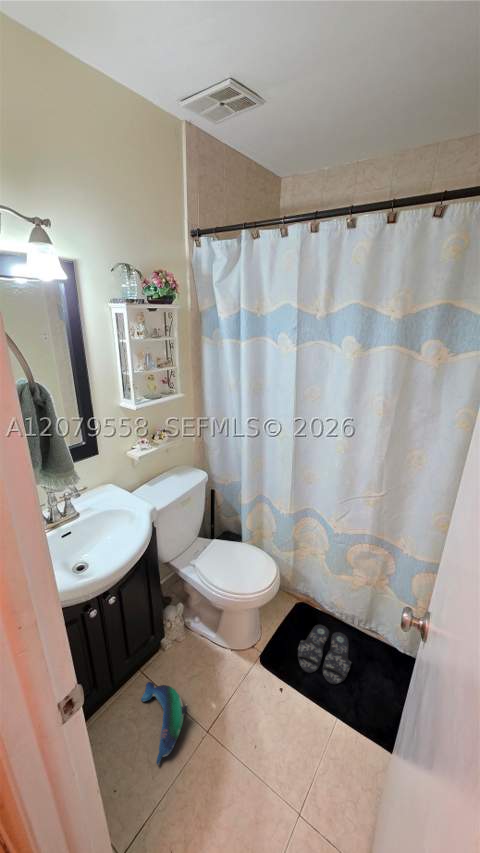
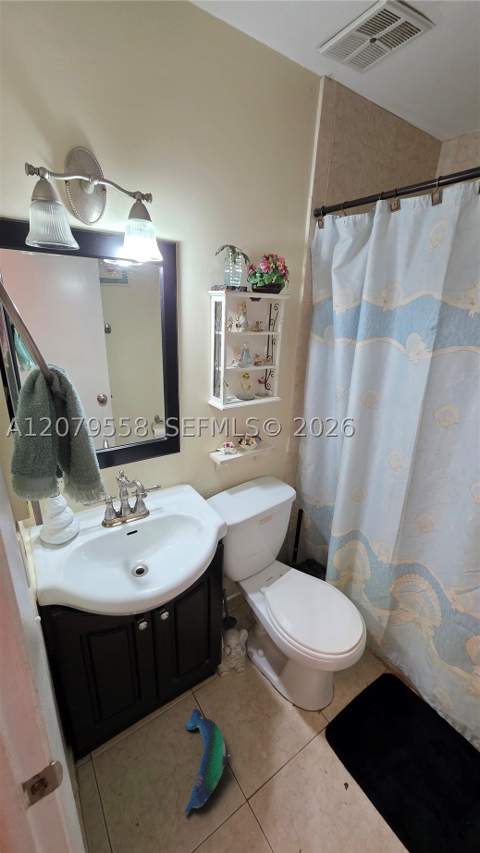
slippers: present [298,625,351,684] -> none [375,710,451,806]

